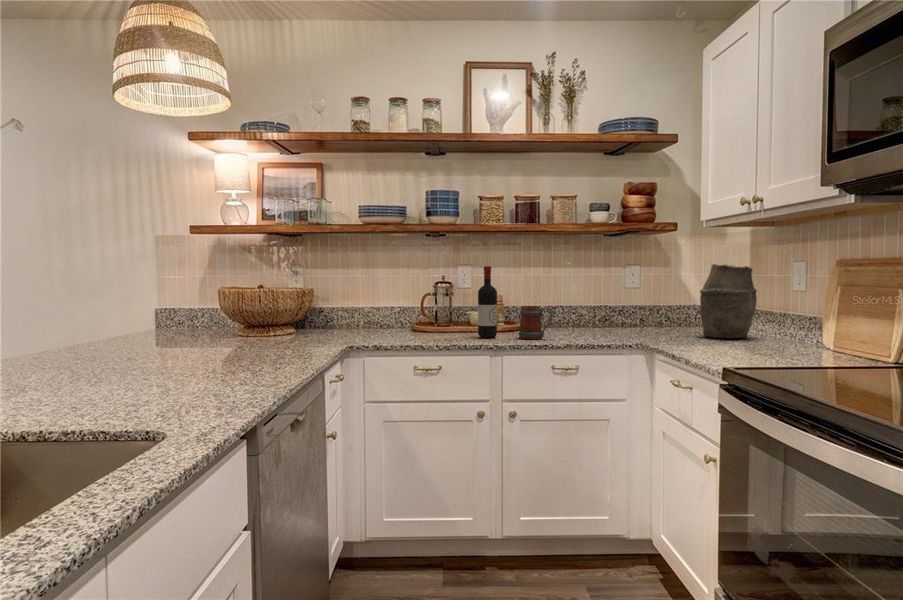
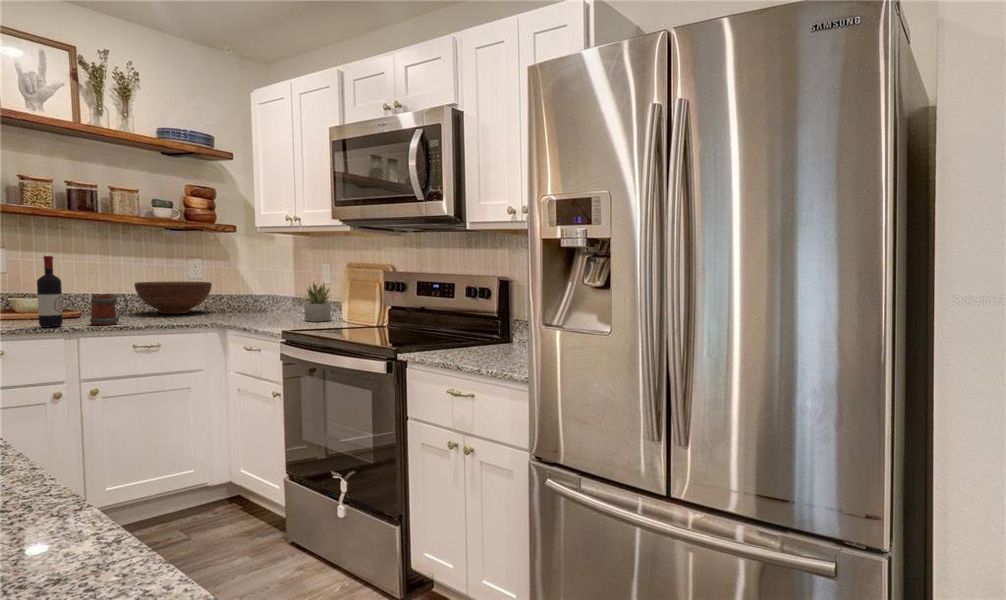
vase: present [700,264,757,338] -> none [255,258,295,313]
succulent plant: none [762,293,810,357] -> present [305,283,331,322]
fruit bowl: none [569,295,648,332] -> present [134,281,212,314]

